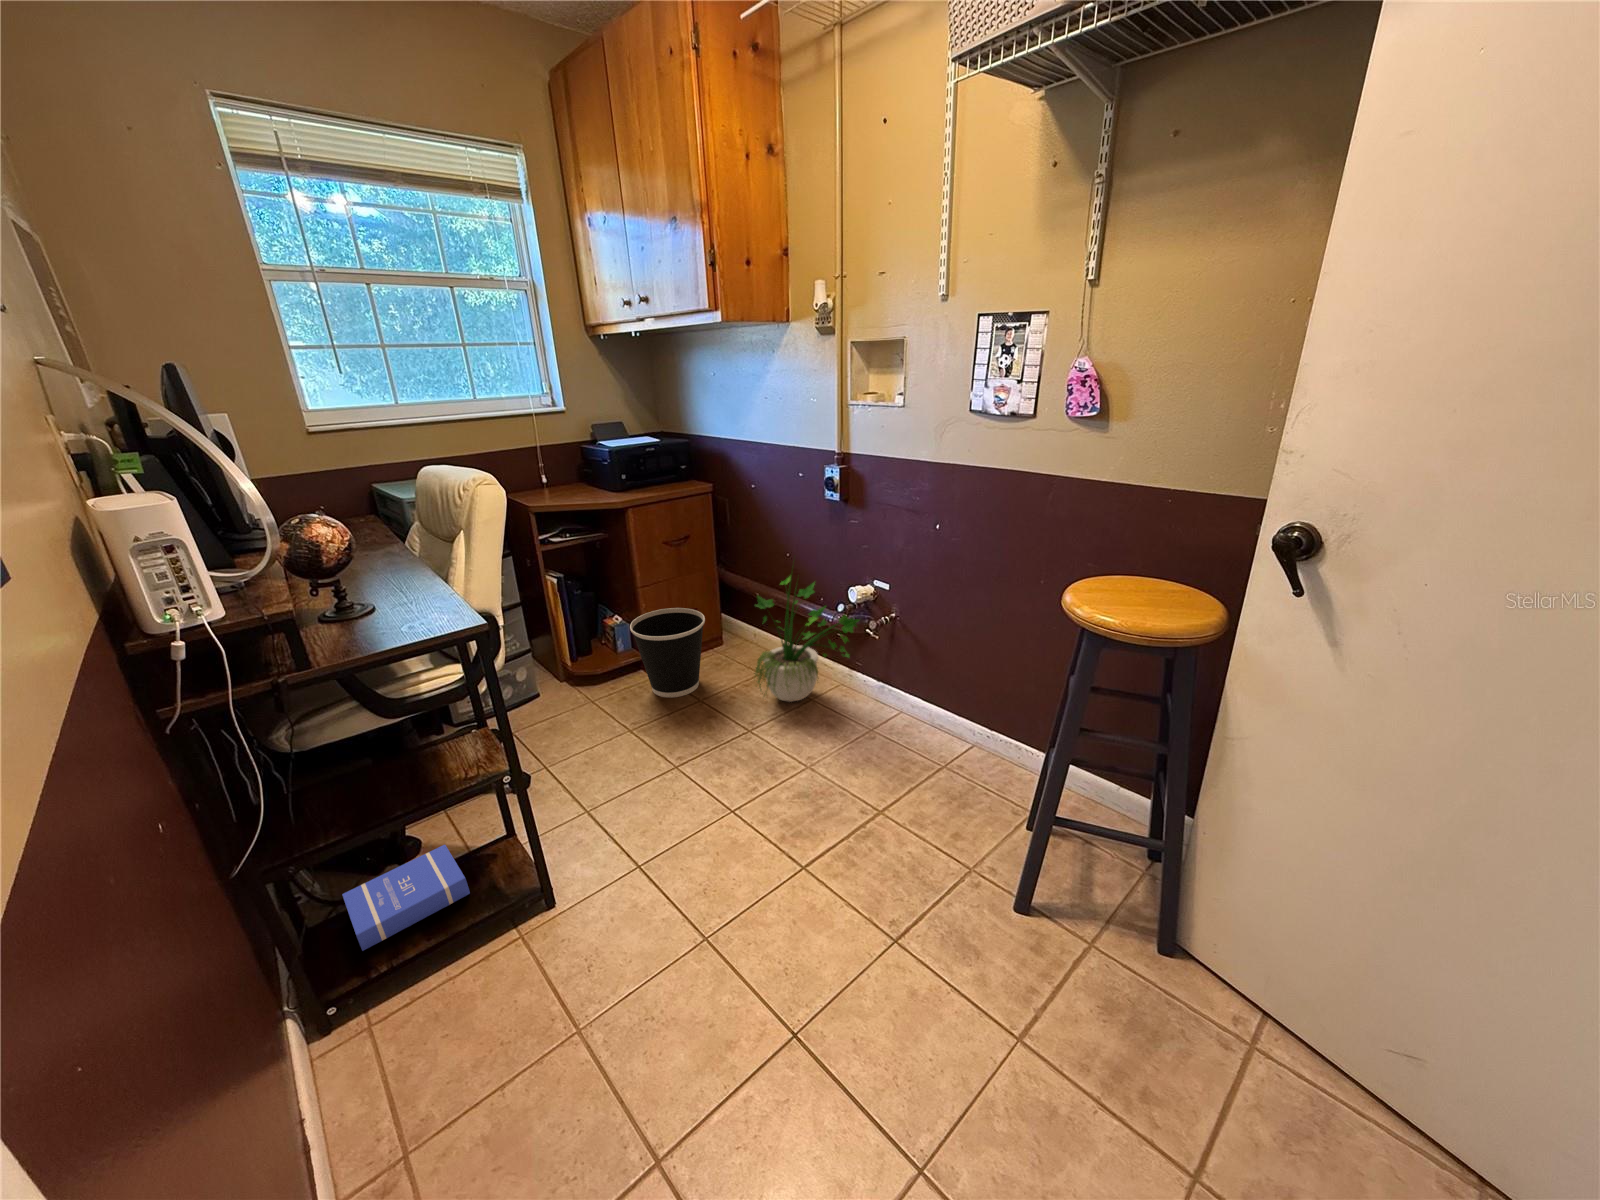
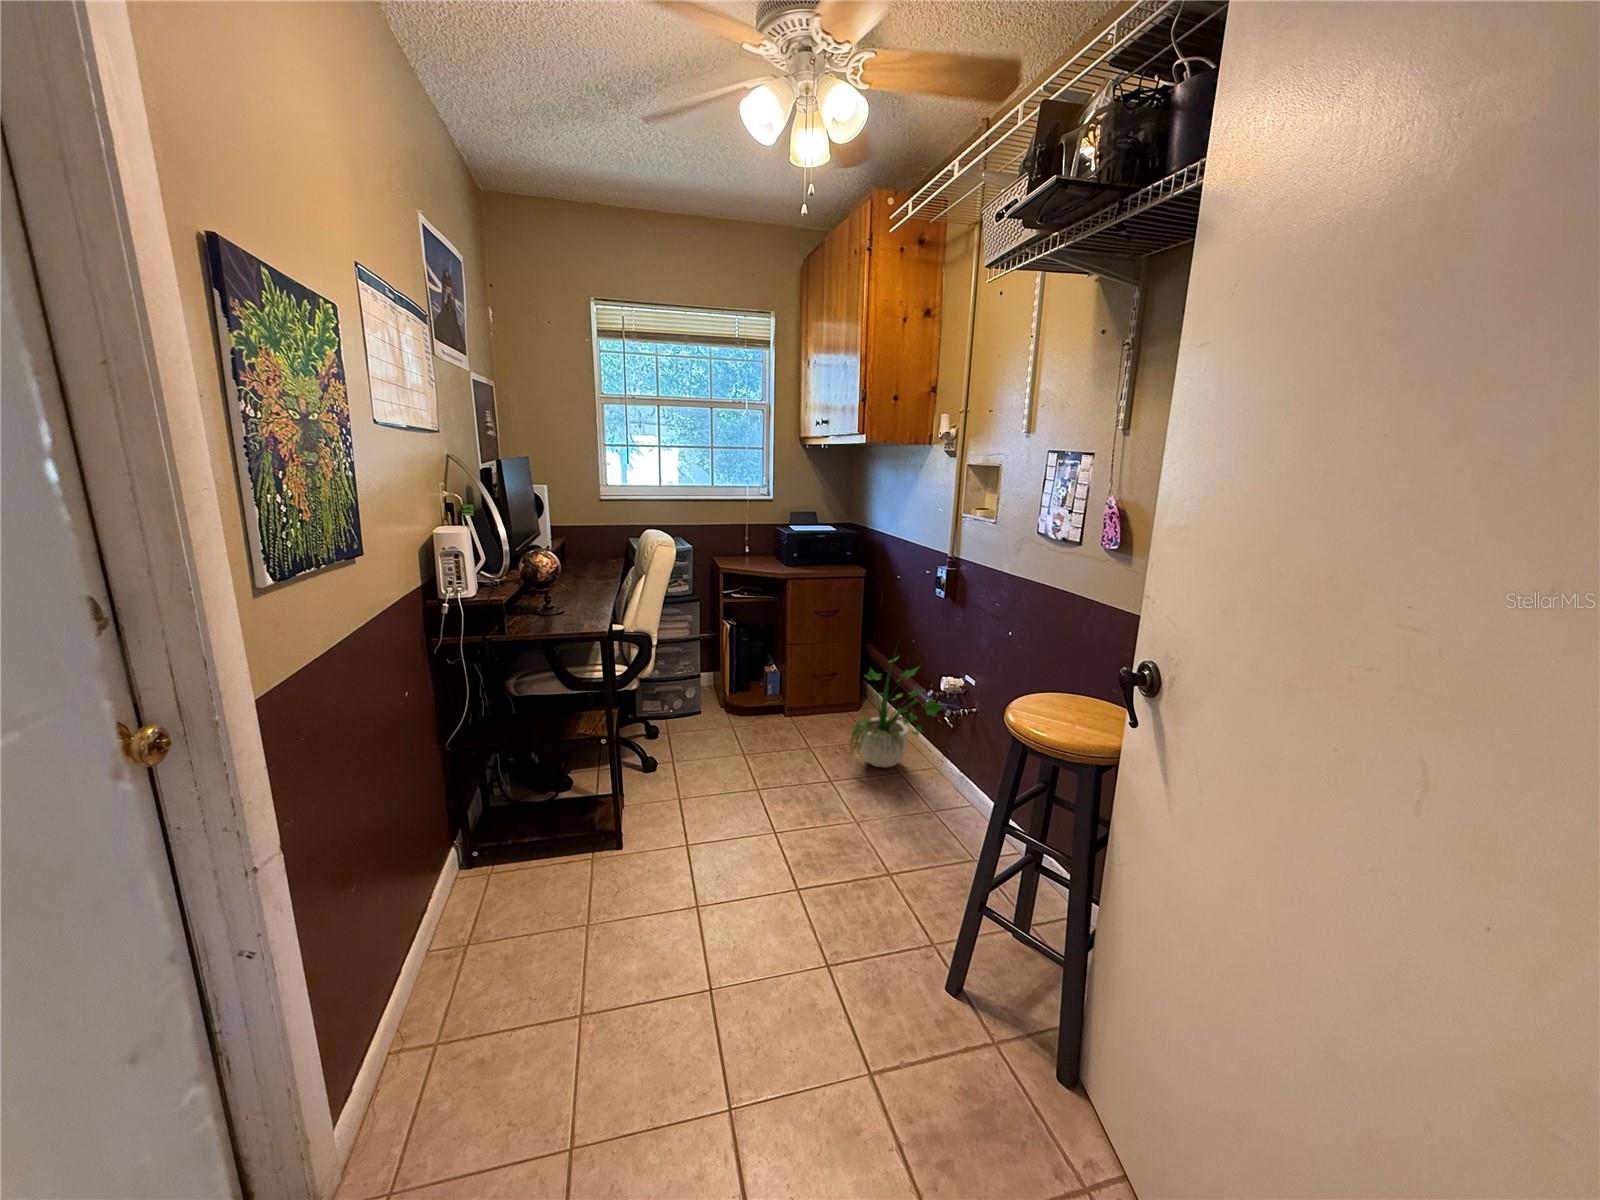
wastebasket: present [630,608,705,697] -> none [767,665,828,739]
book: present [342,845,470,951] -> none [508,784,582,831]

